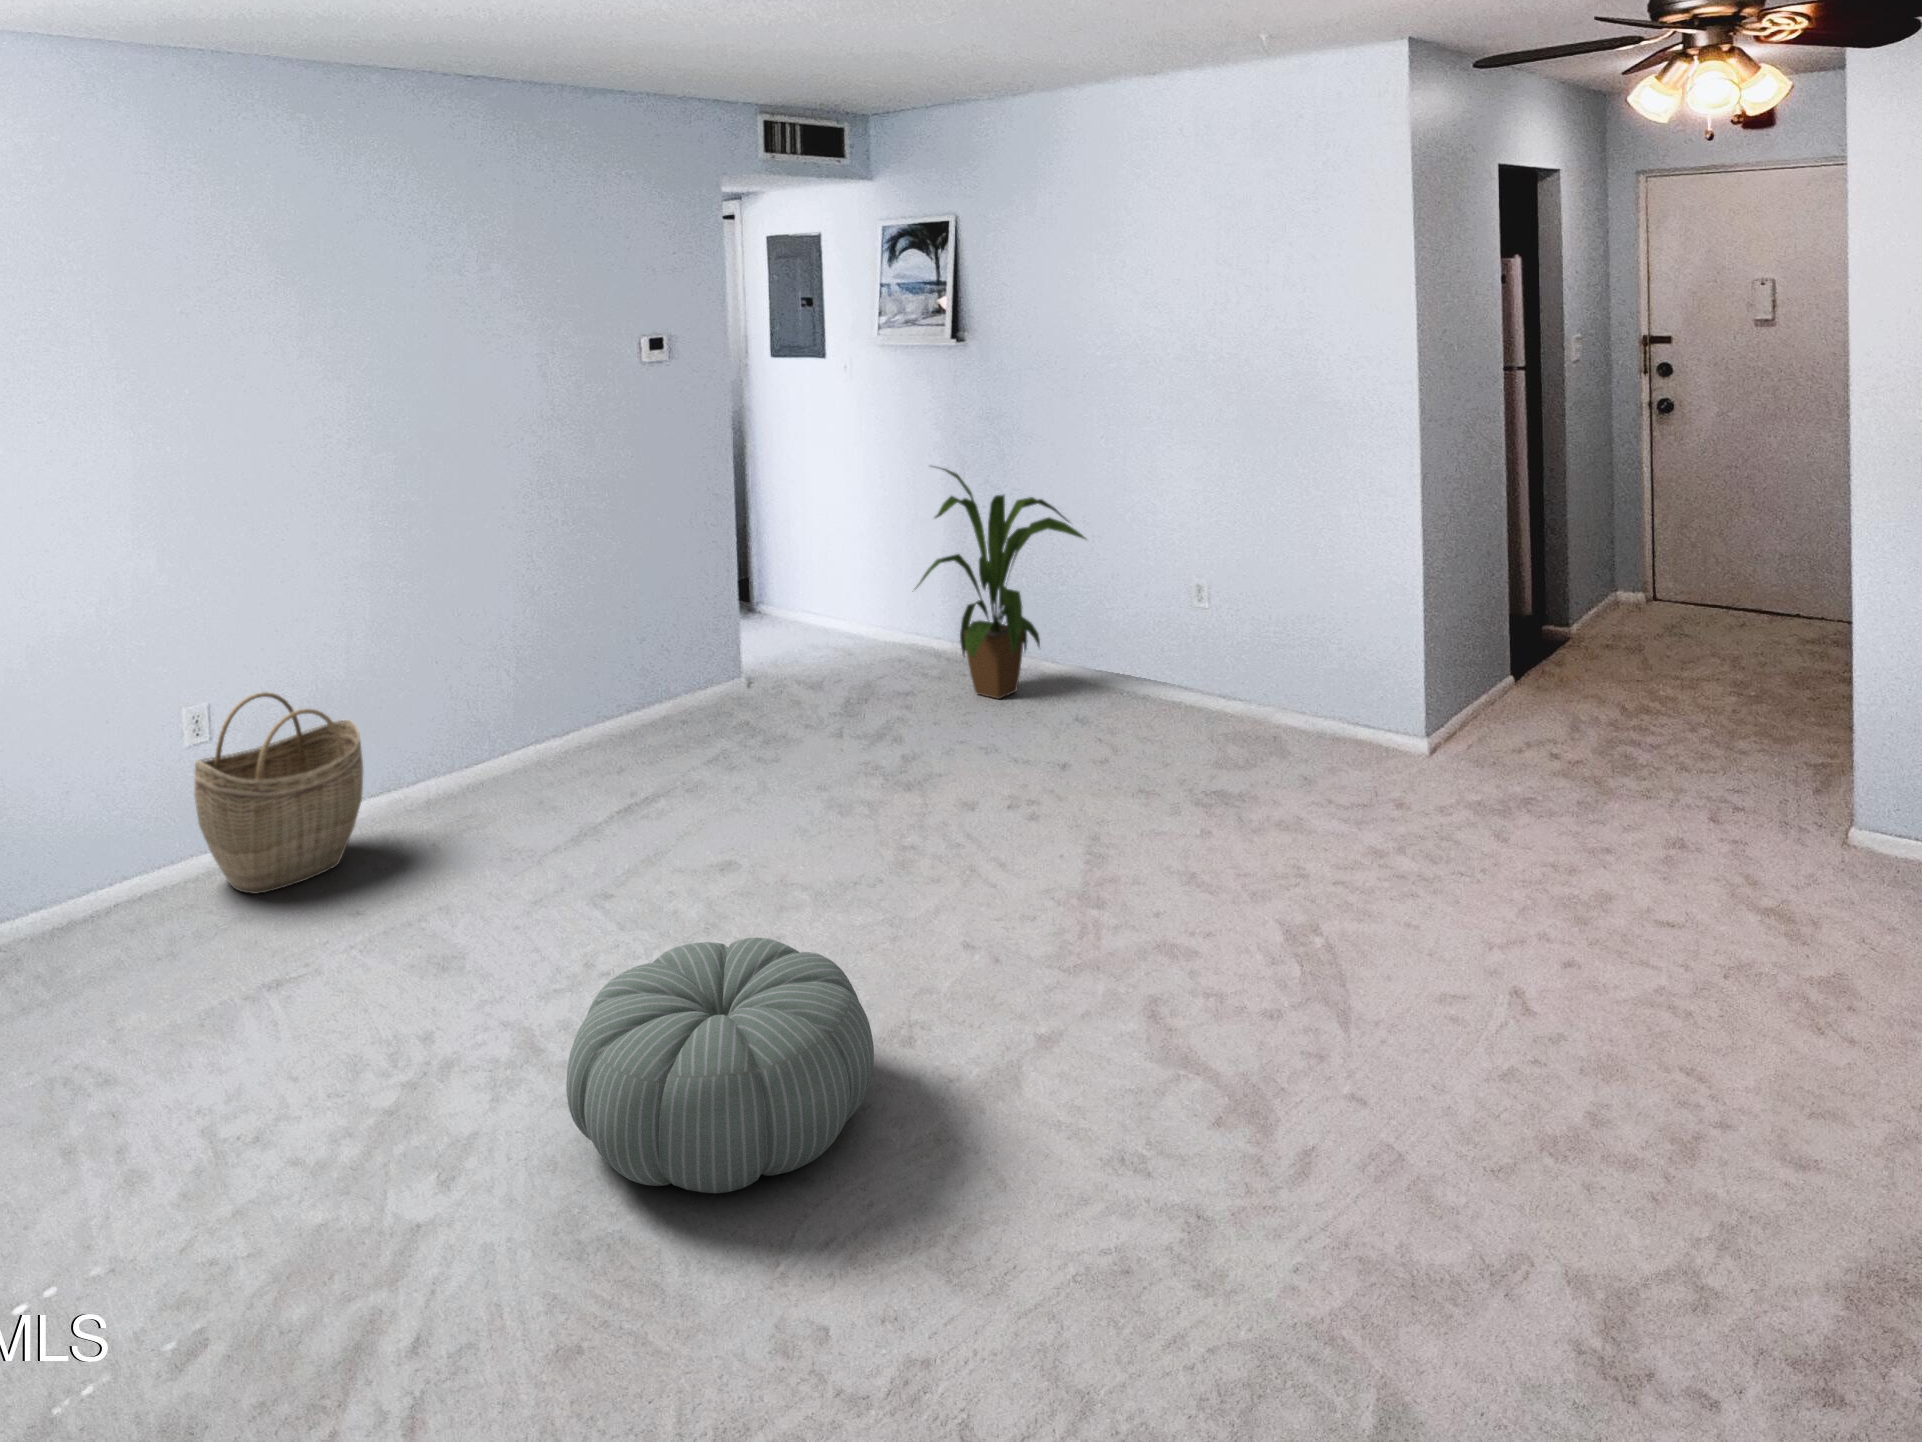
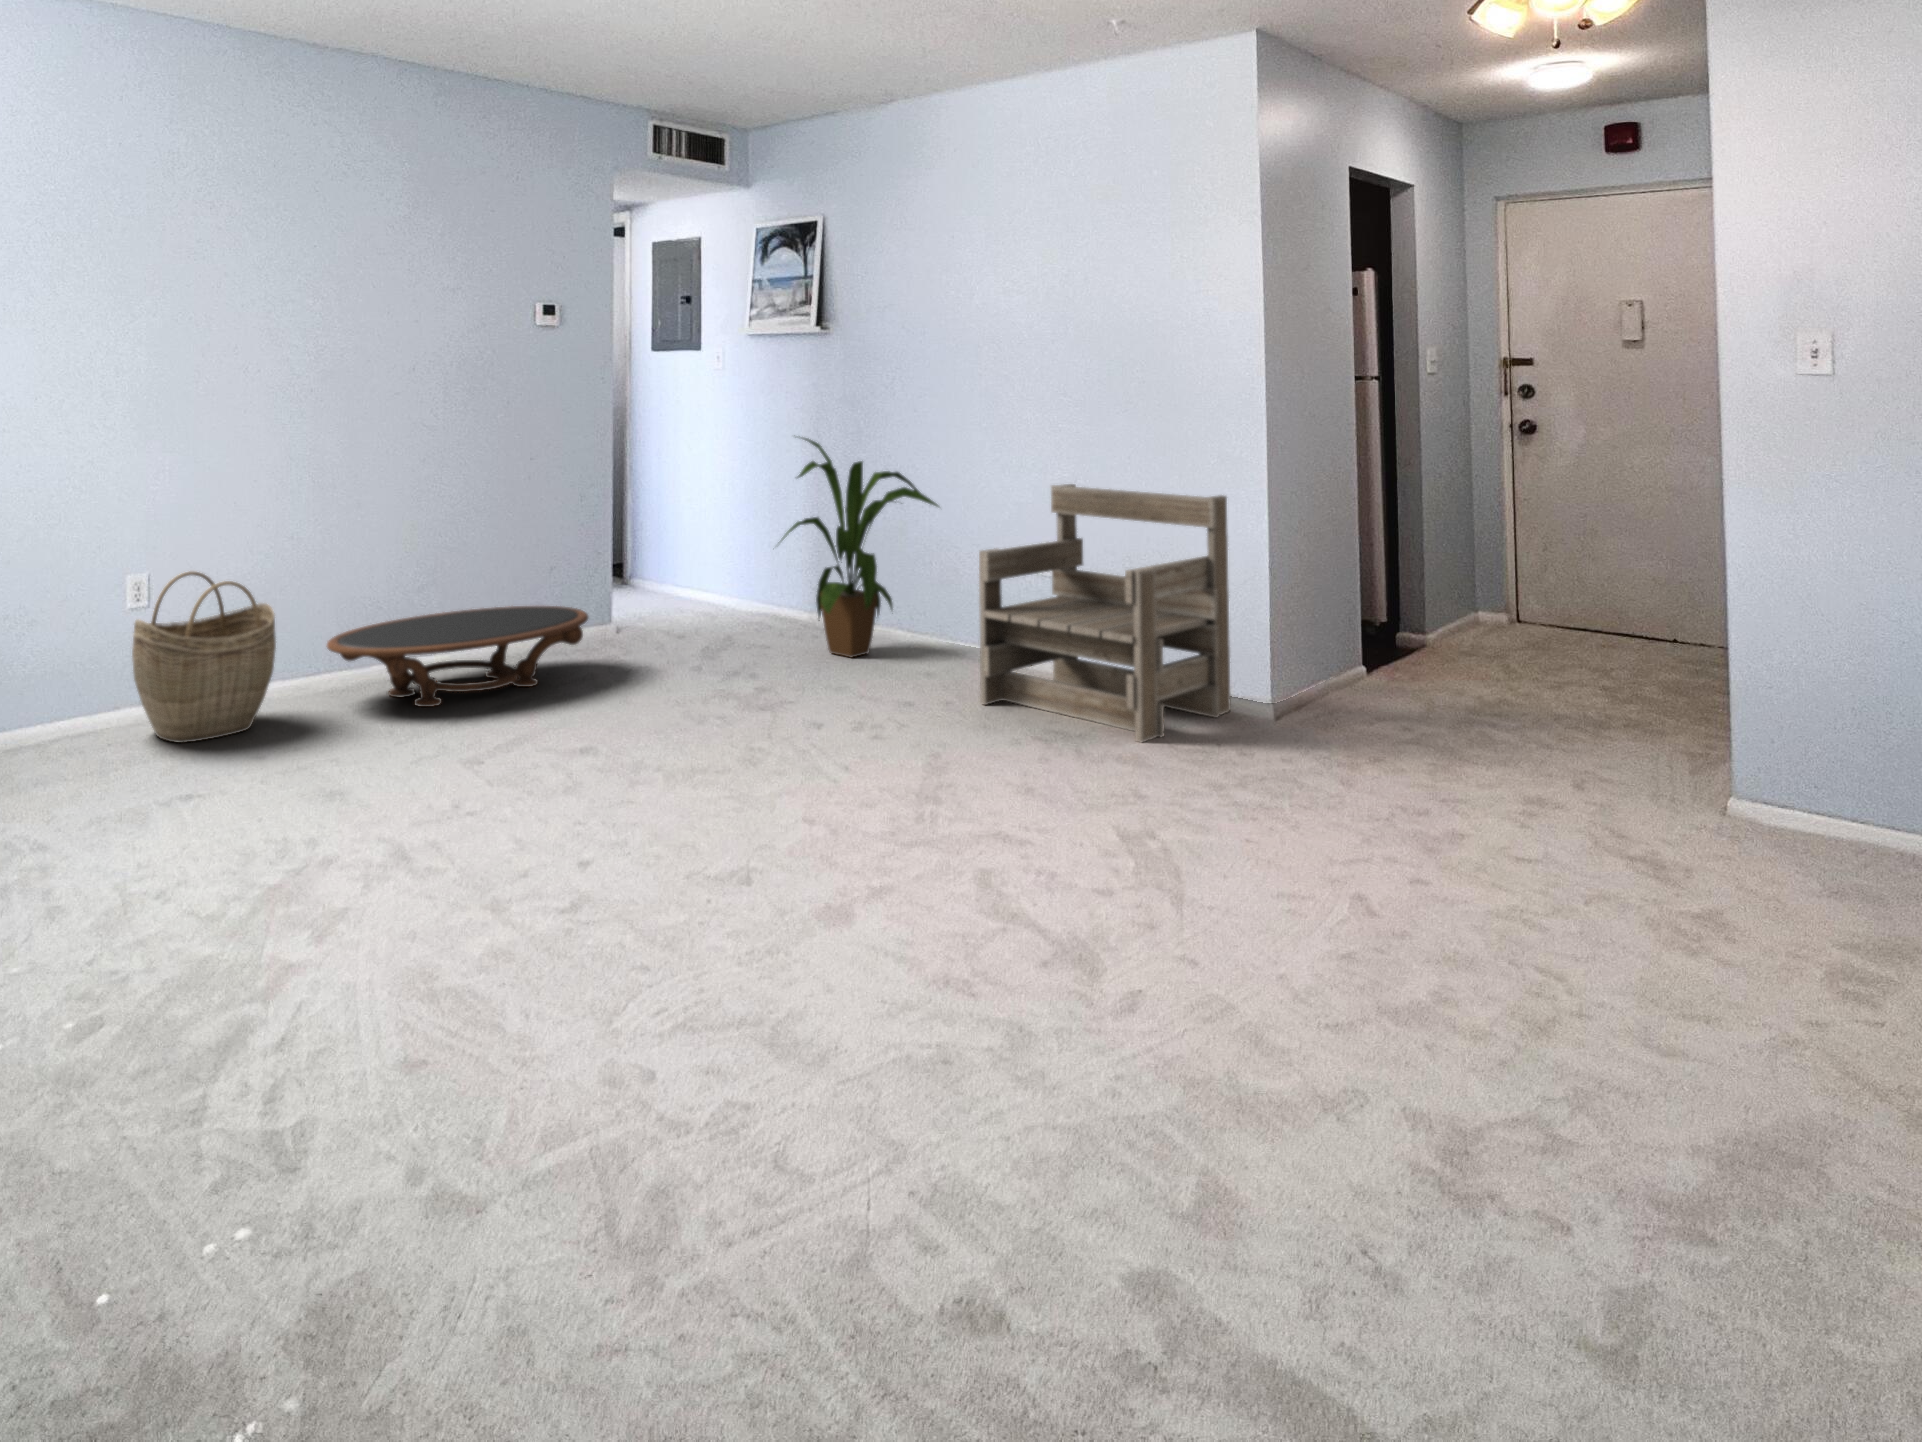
armchair: none [1128,513,1383,803] -> present [979,484,1231,742]
coffee table: none [423,672,716,812] -> present [327,606,588,707]
pouf: present [566,937,874,1193] -> none [450,763,730,955]

